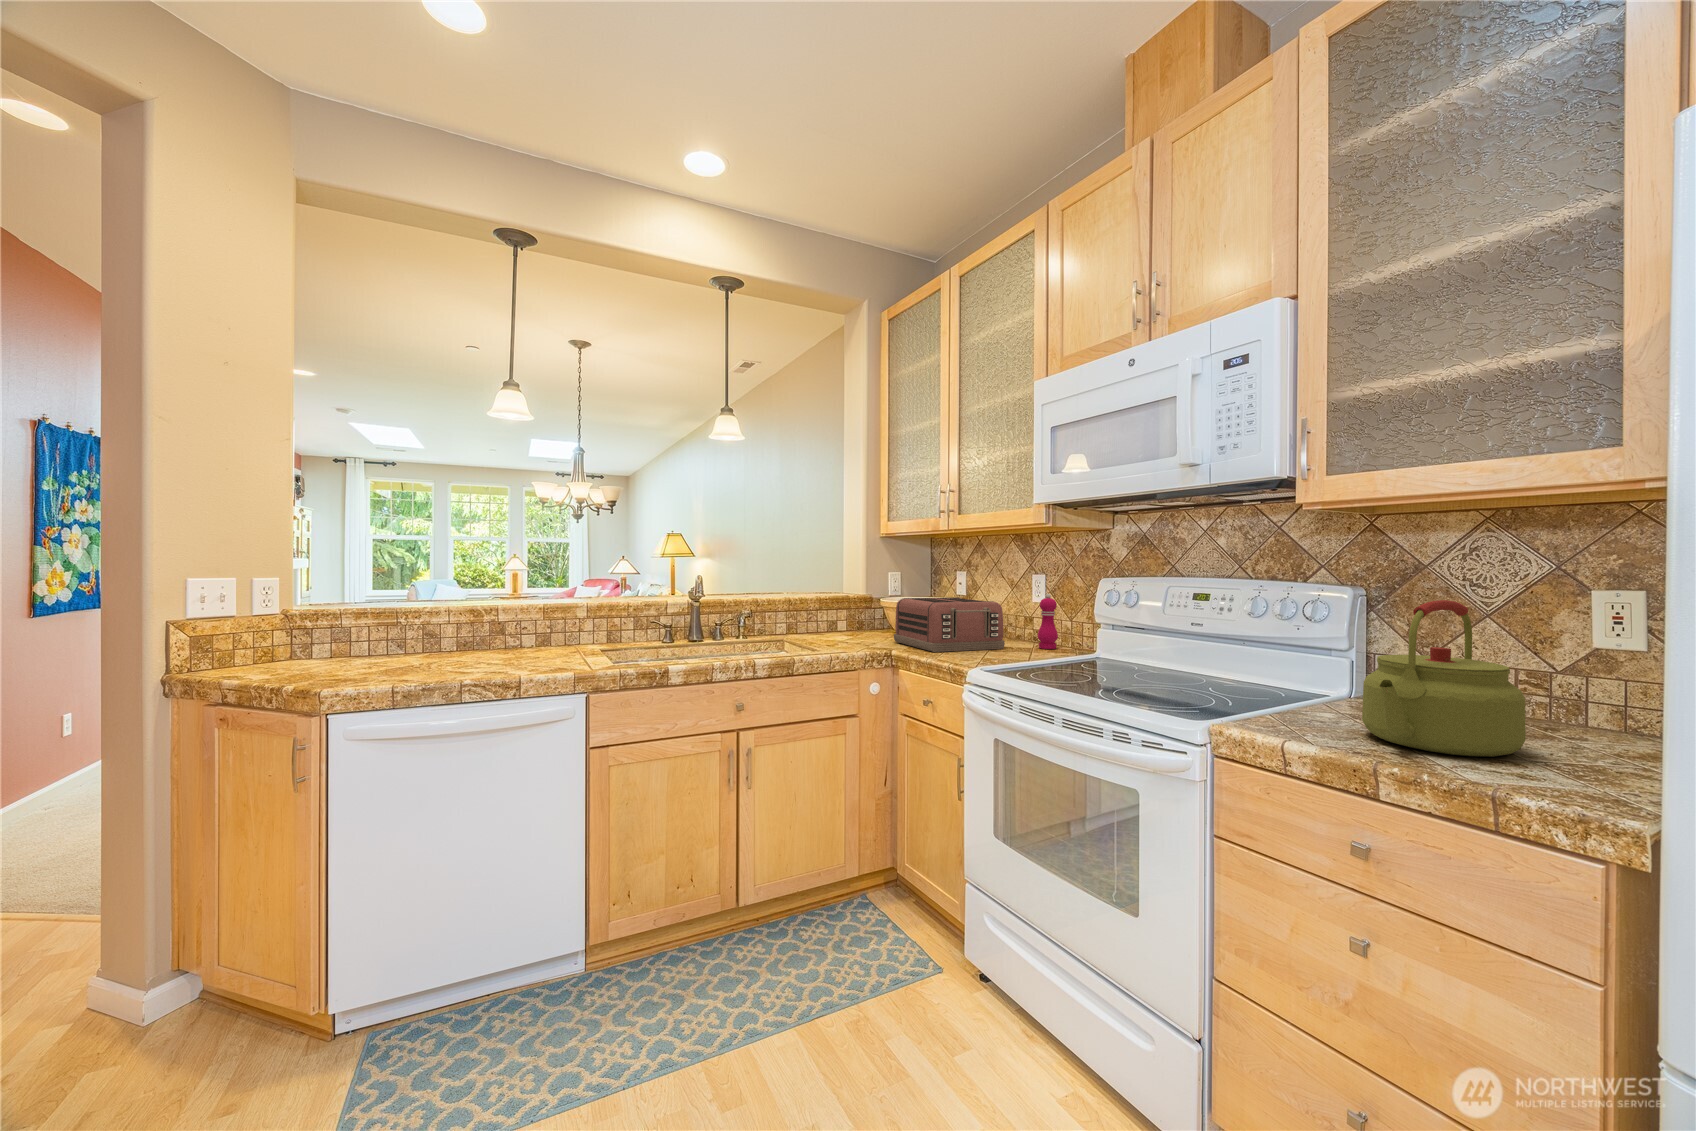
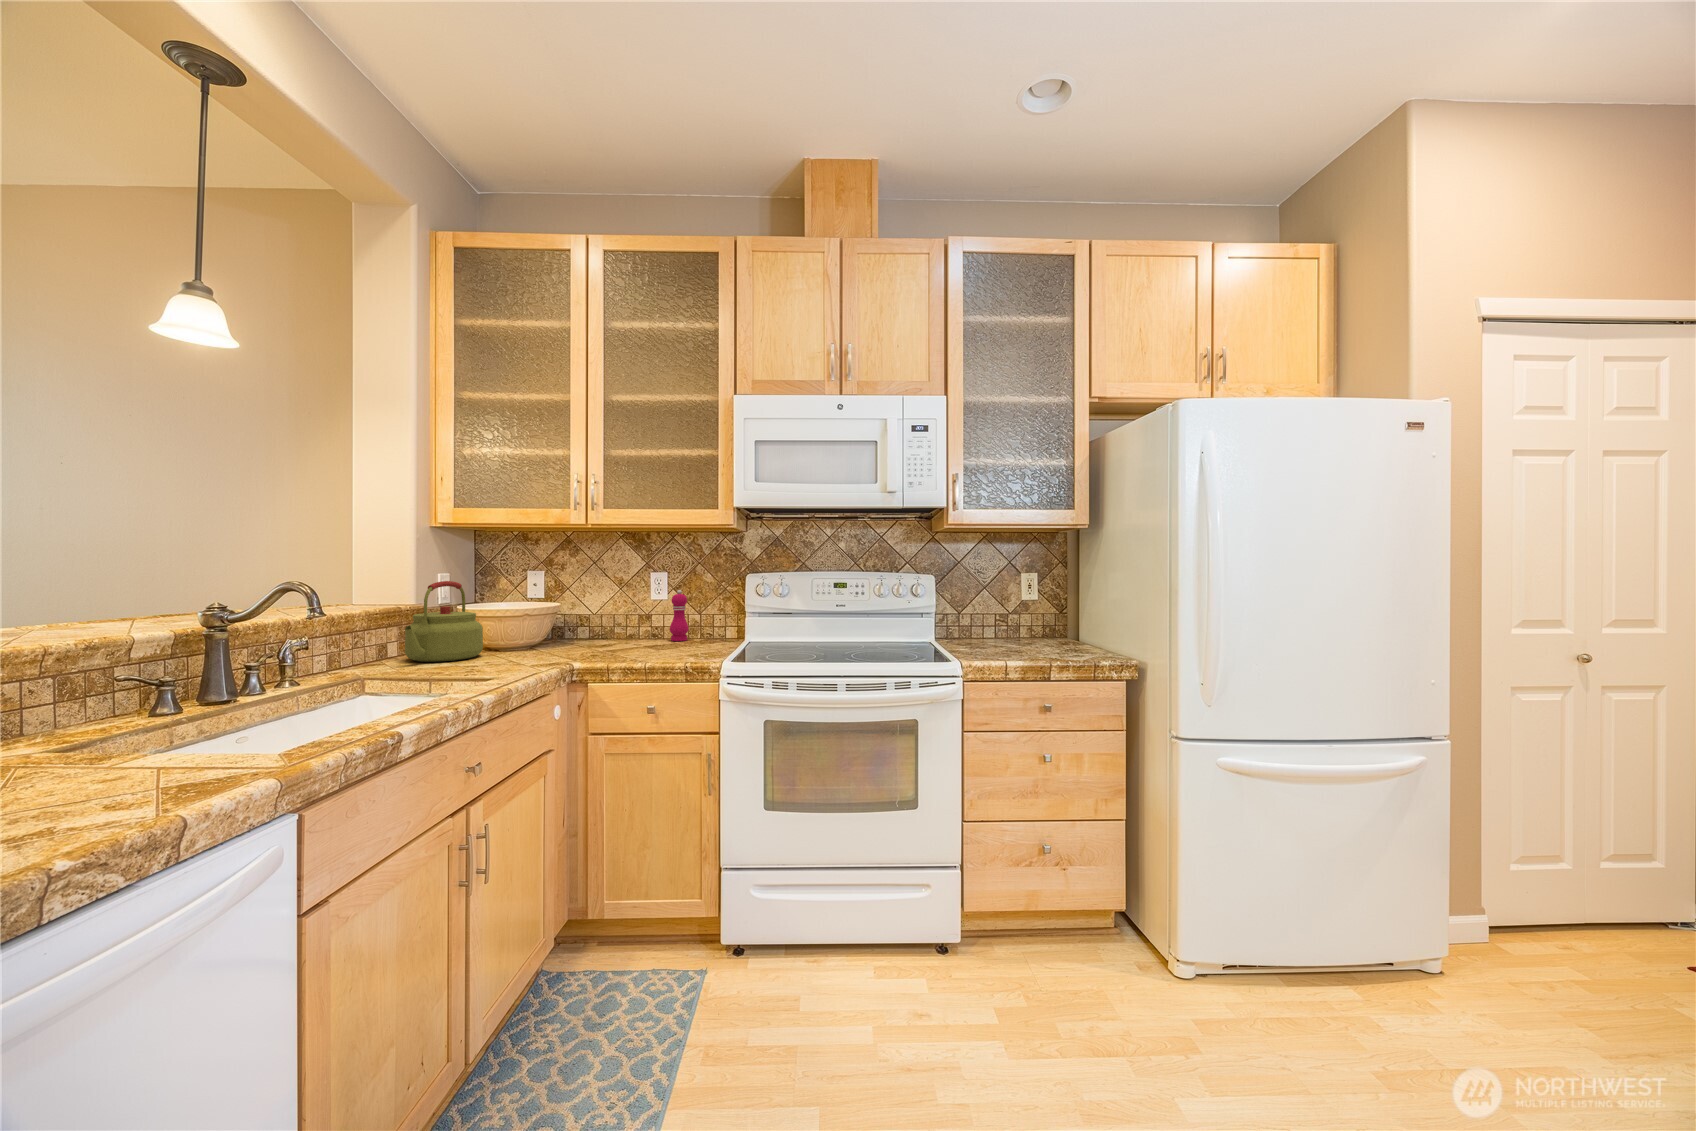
toaster: present [894,597,1005,652] -> none [525,599,654,658]
kettle: present [1362,600,1526,757] -> present [405,581,483,662]

